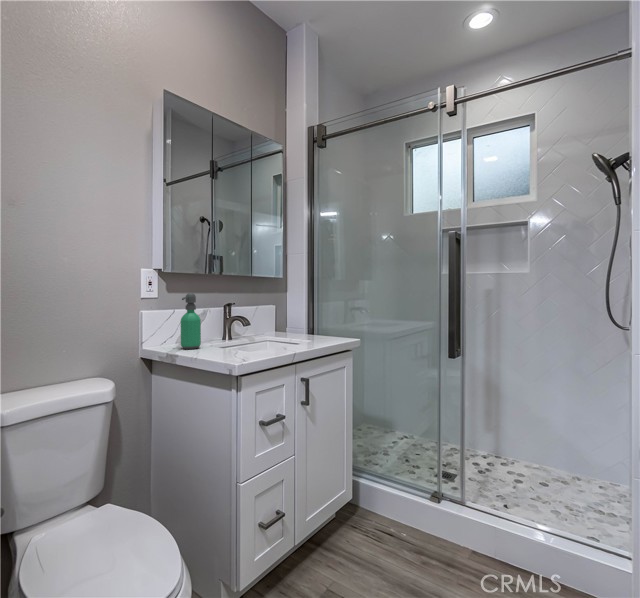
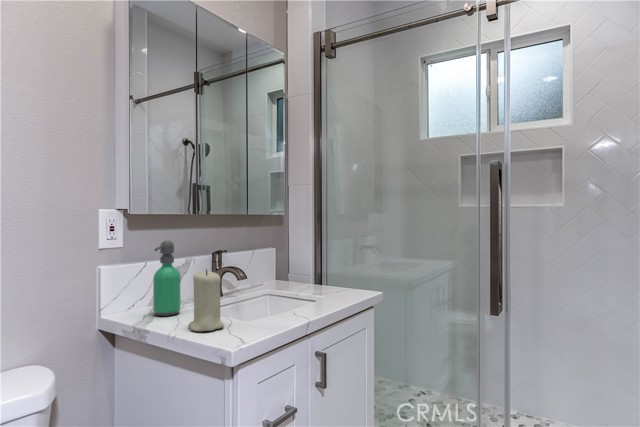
candle: none [207,312,233,356] -> present [188,270,224,331]

